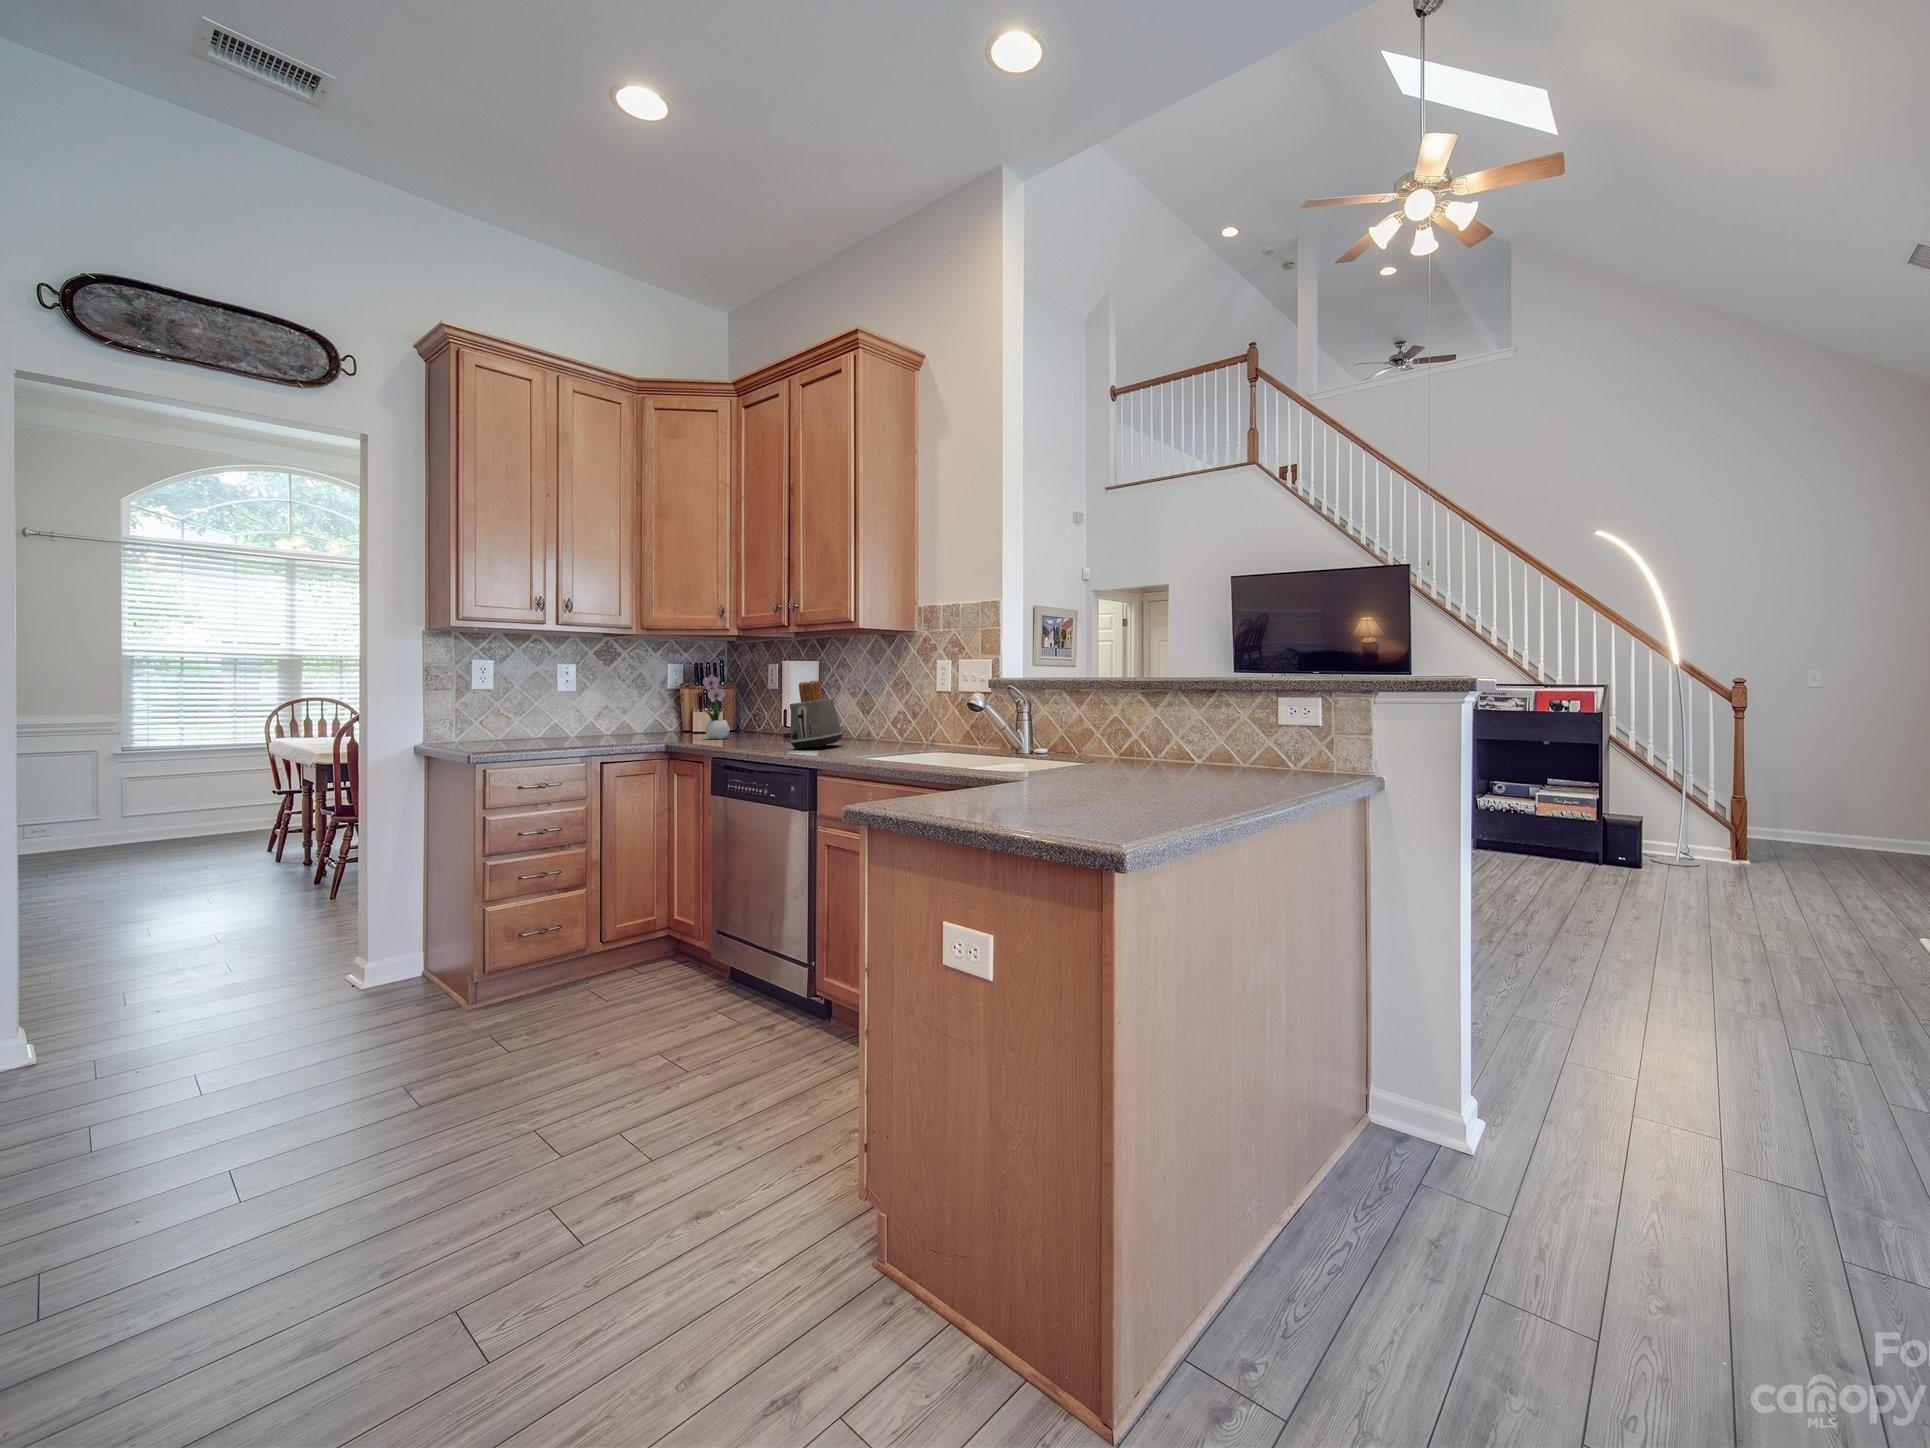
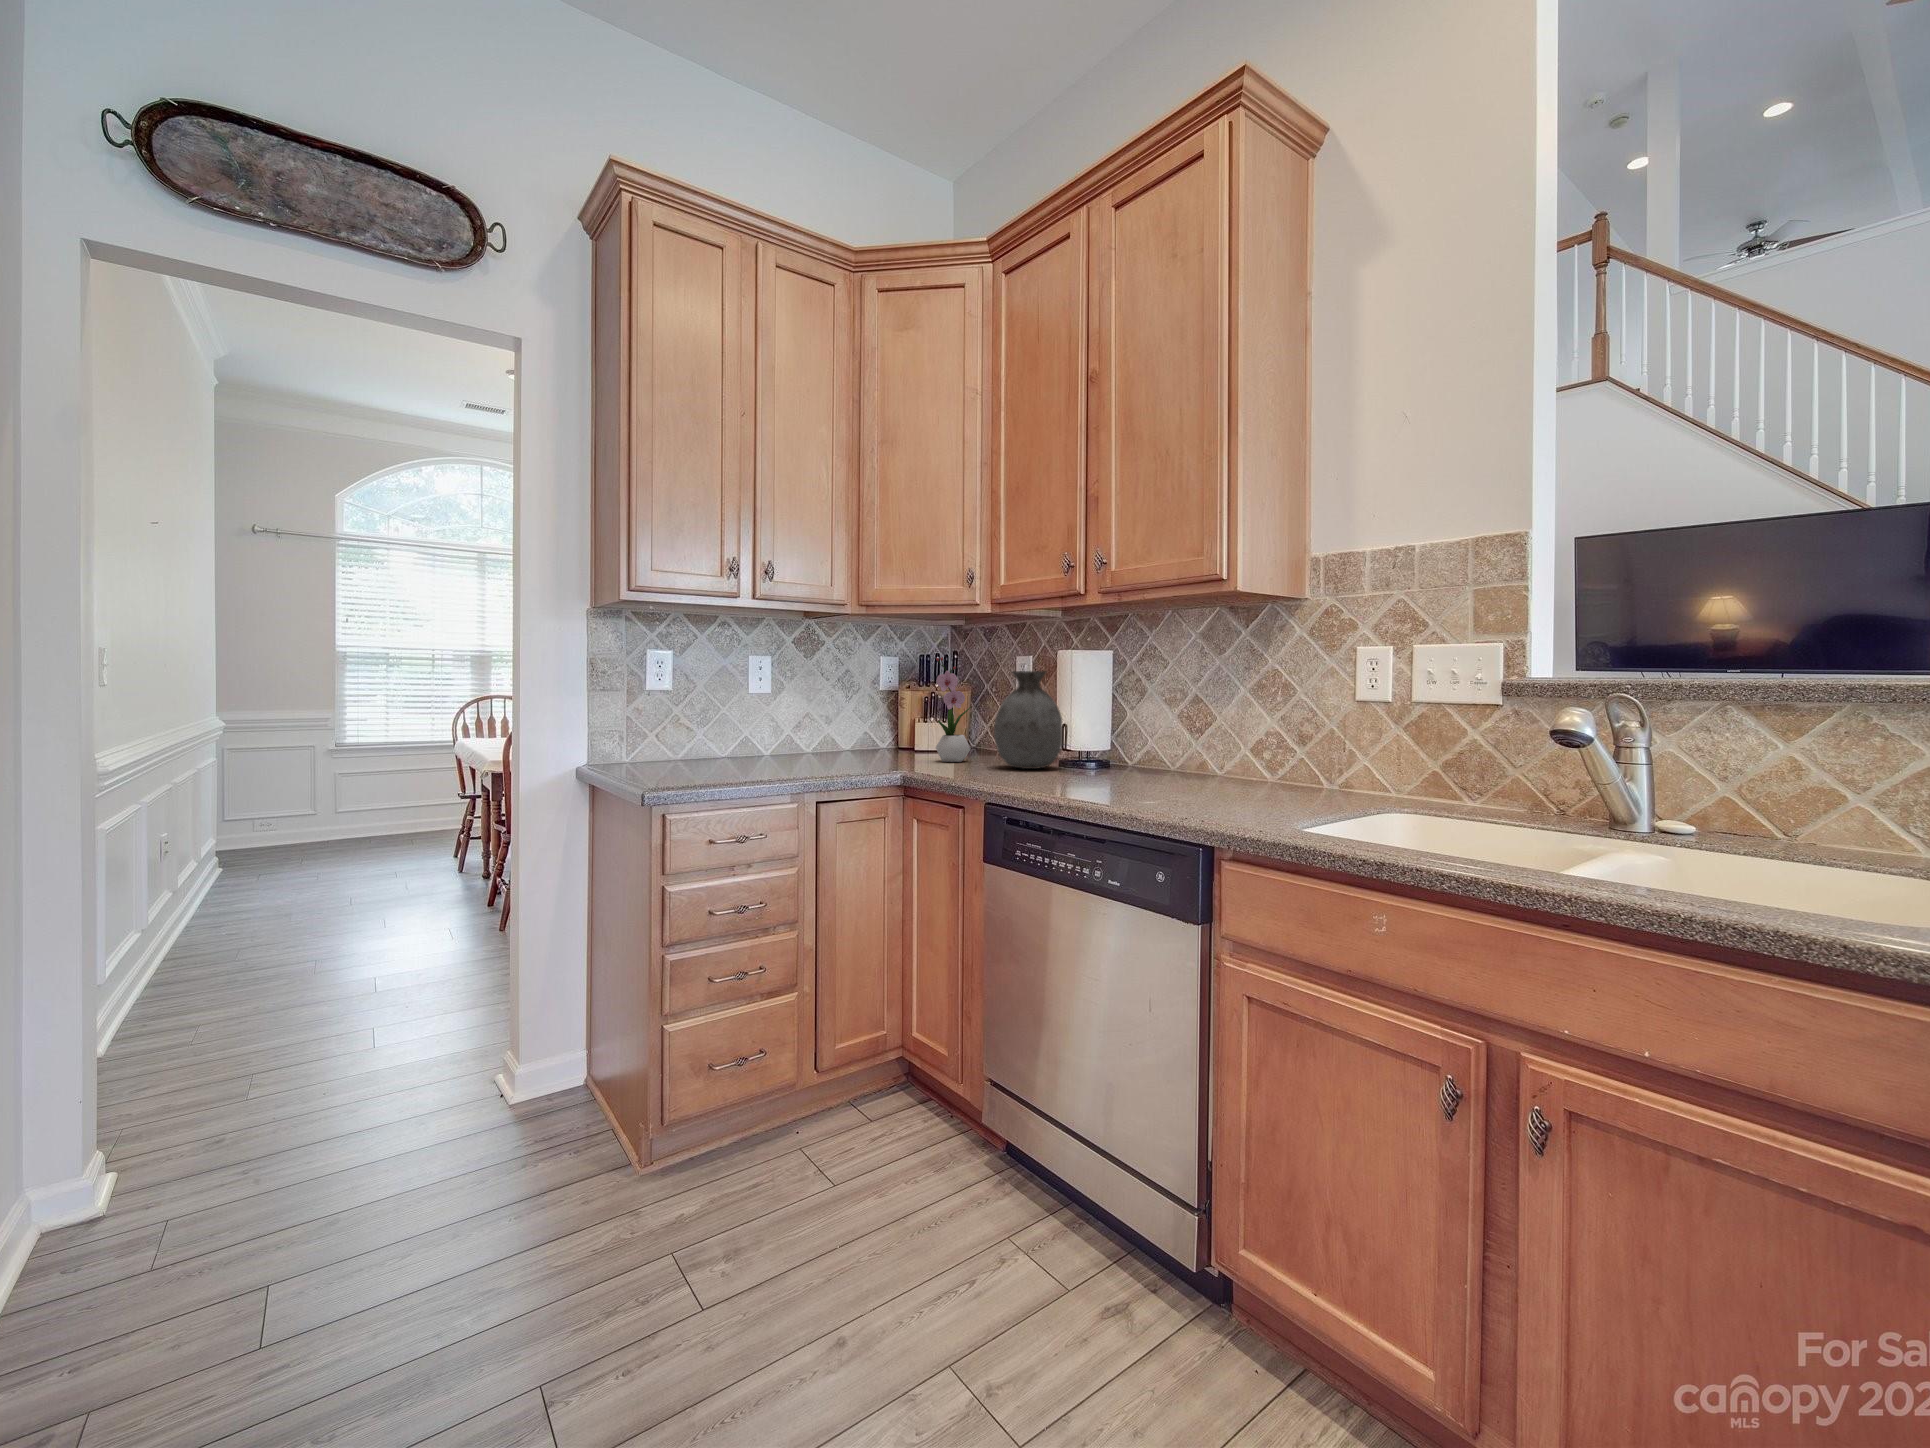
vase: none [740,675,789,741] -> present [994,671,1062,769]
toaster: present [790,681,842,749] -> none [1110,680,1181,795]

